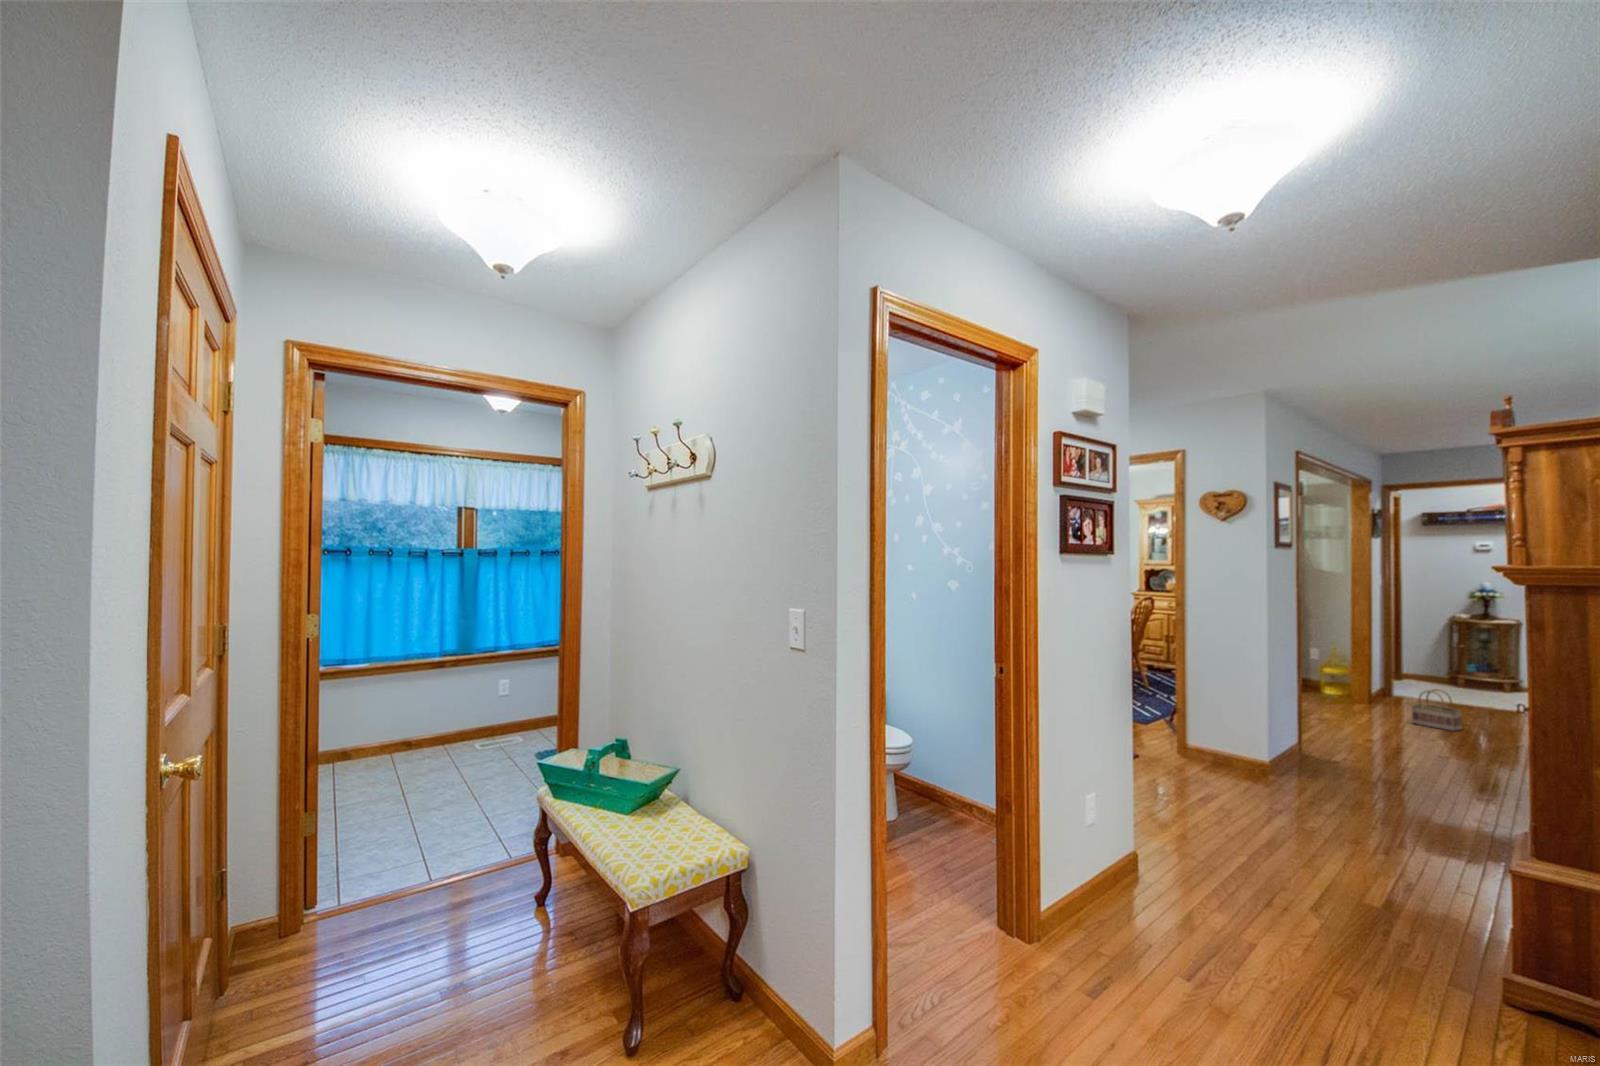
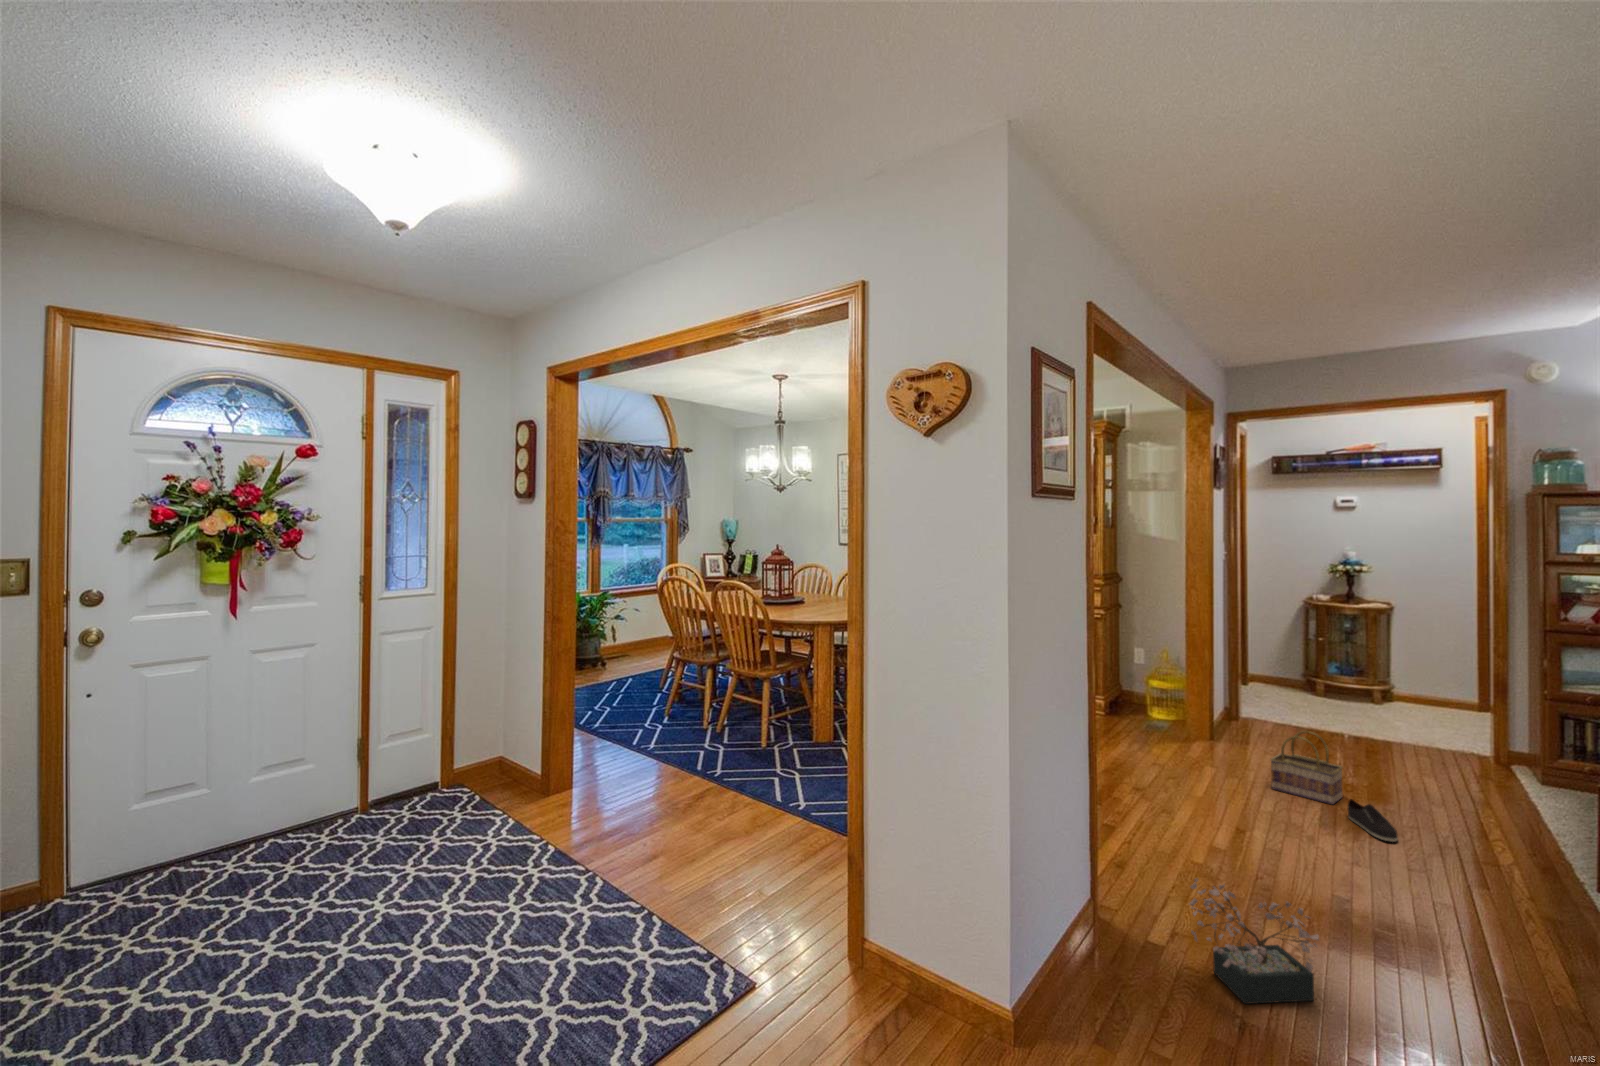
decorative plant: none [1355,724,1424,777] -> present [1189,878,1319,1004]
shoe: none [1462,725,1492,744] -> present [1348,799,1398,842]

